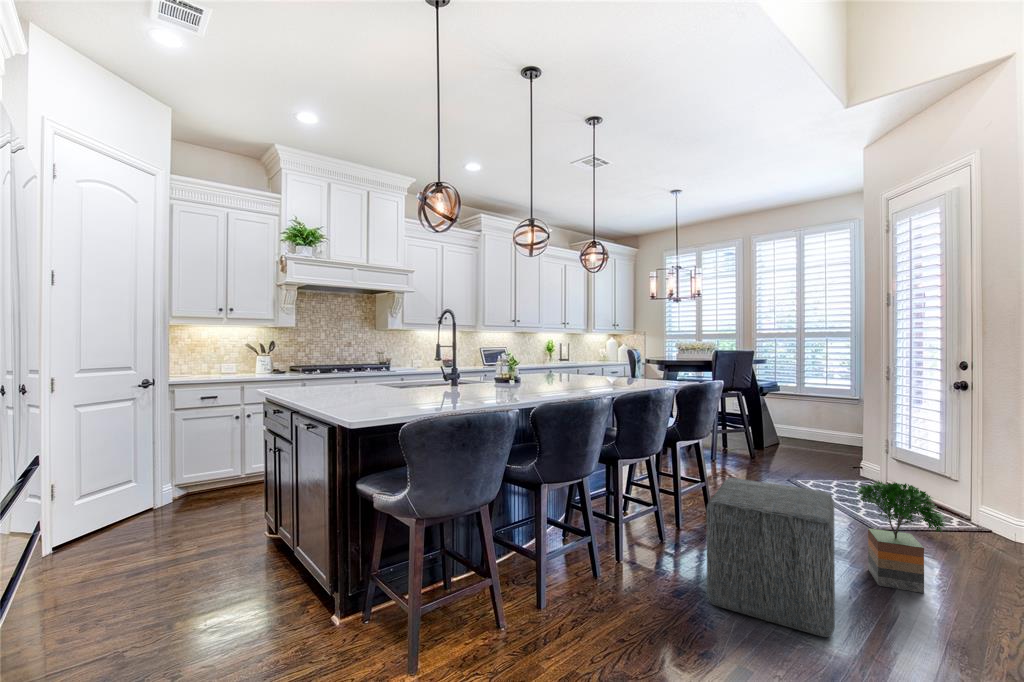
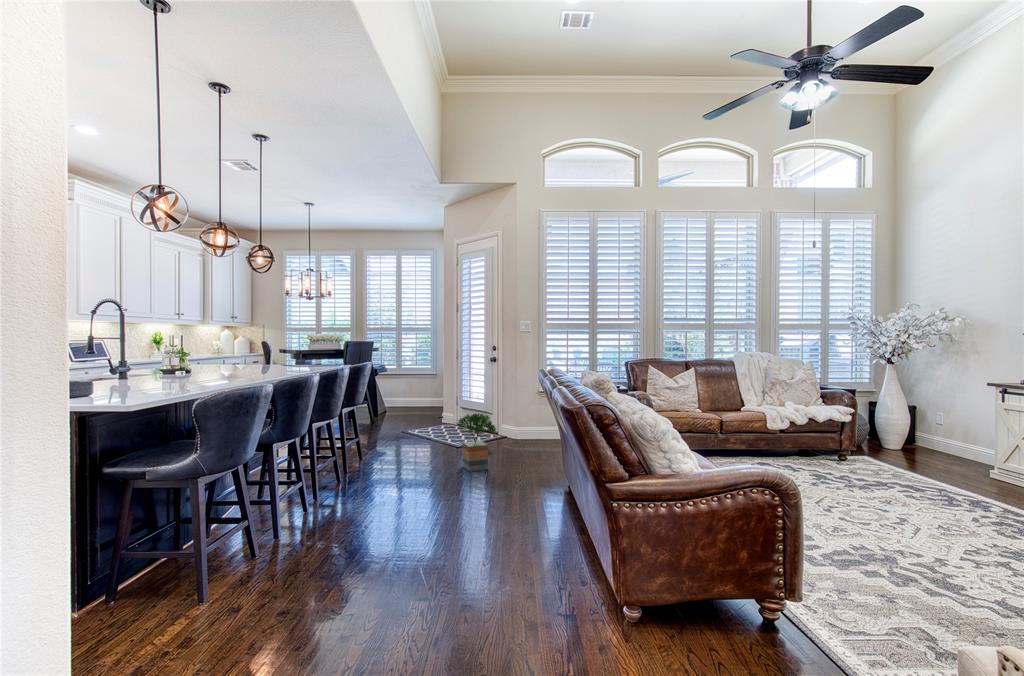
ottoman: present [707,478,835,637] -> none [390,422,459,504]

